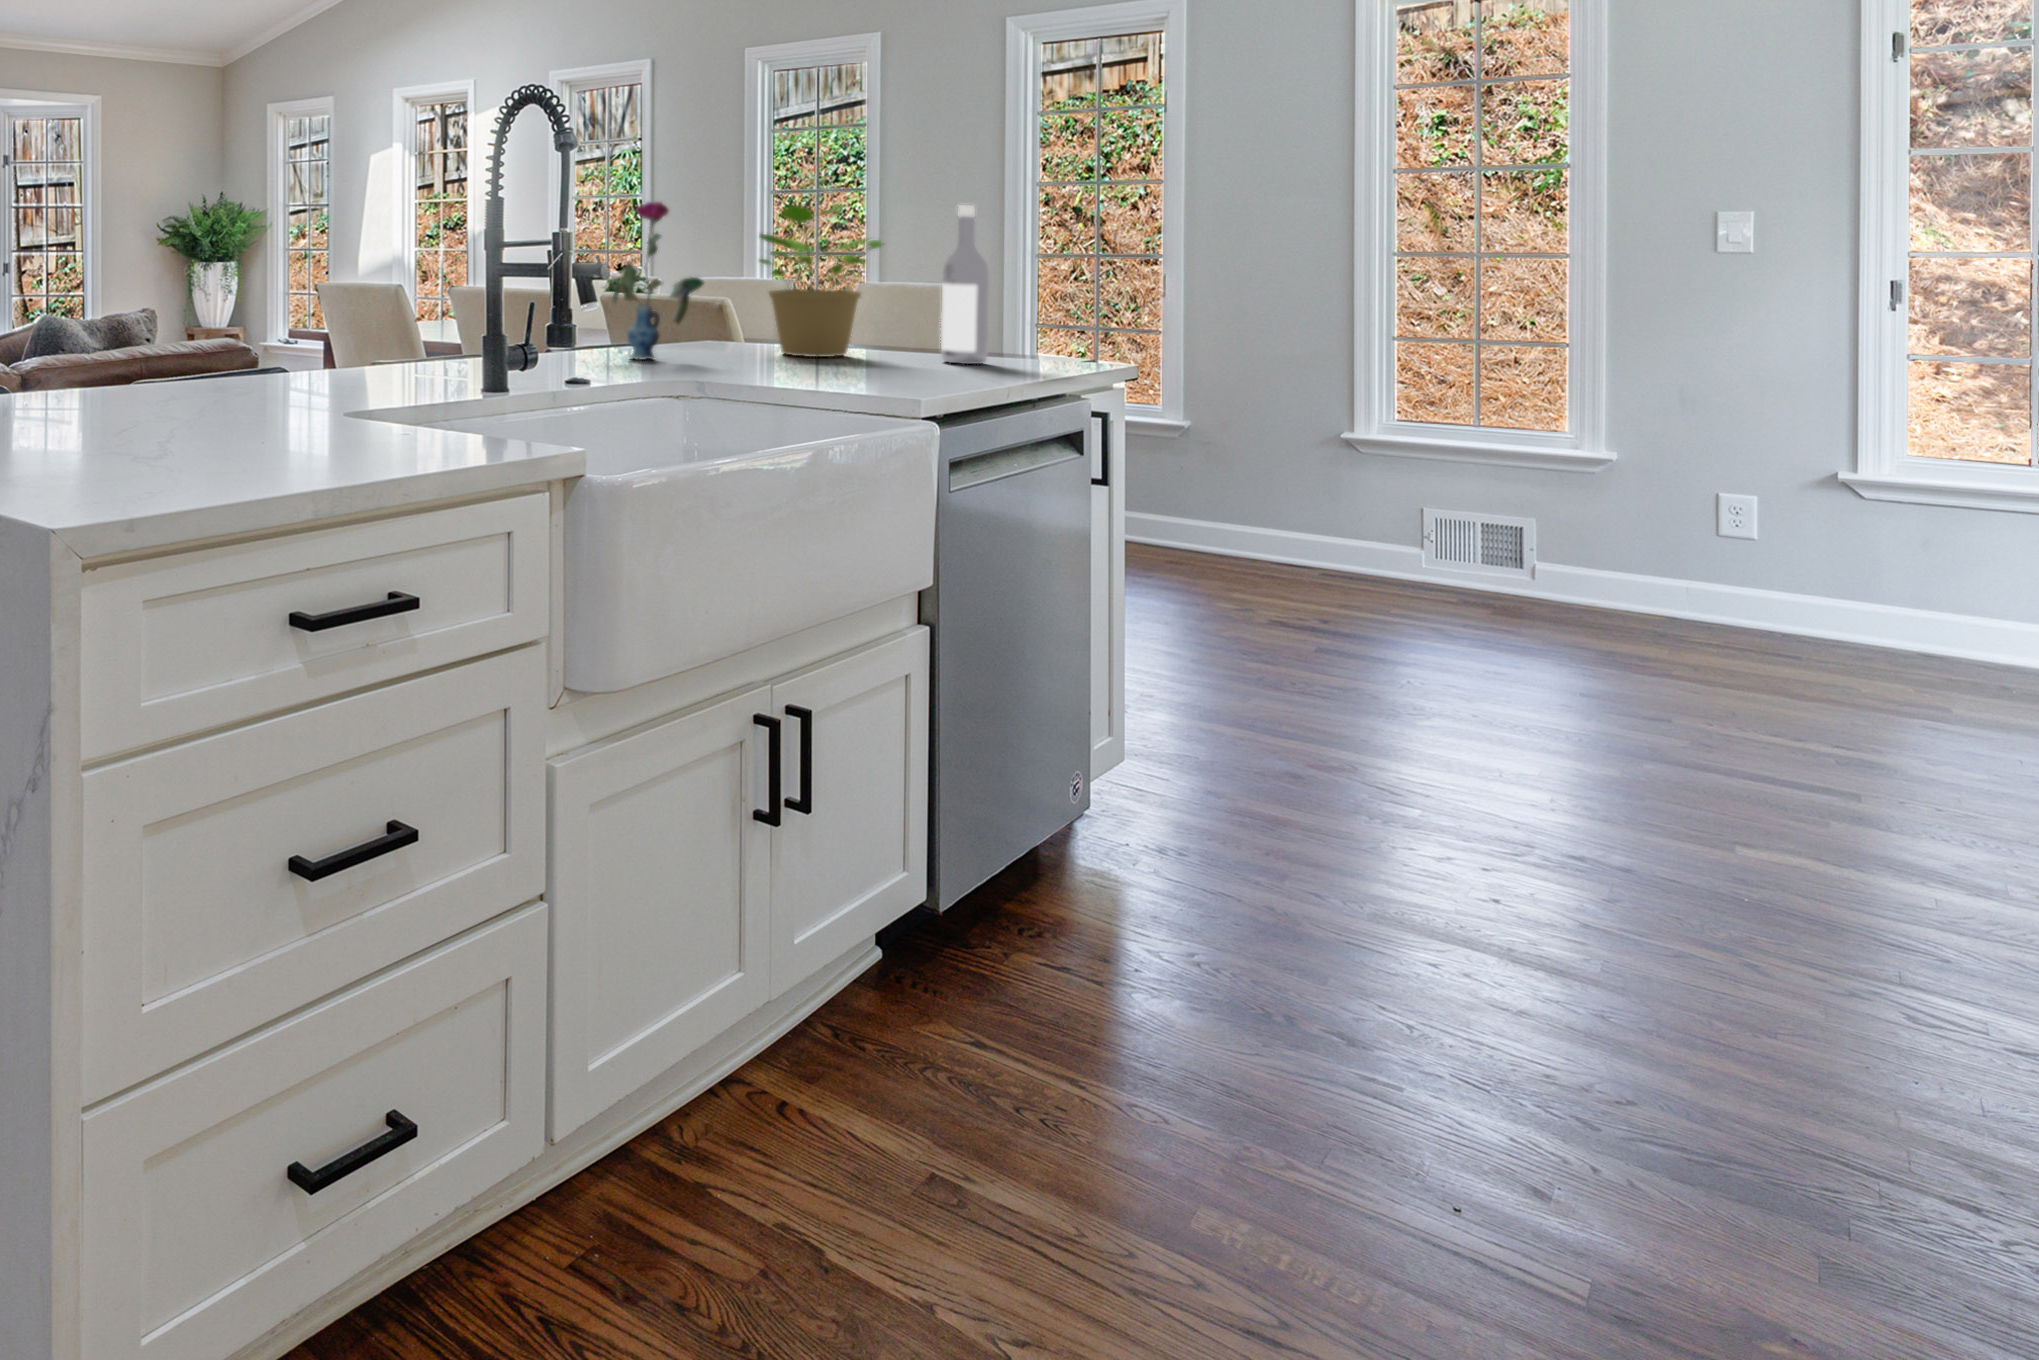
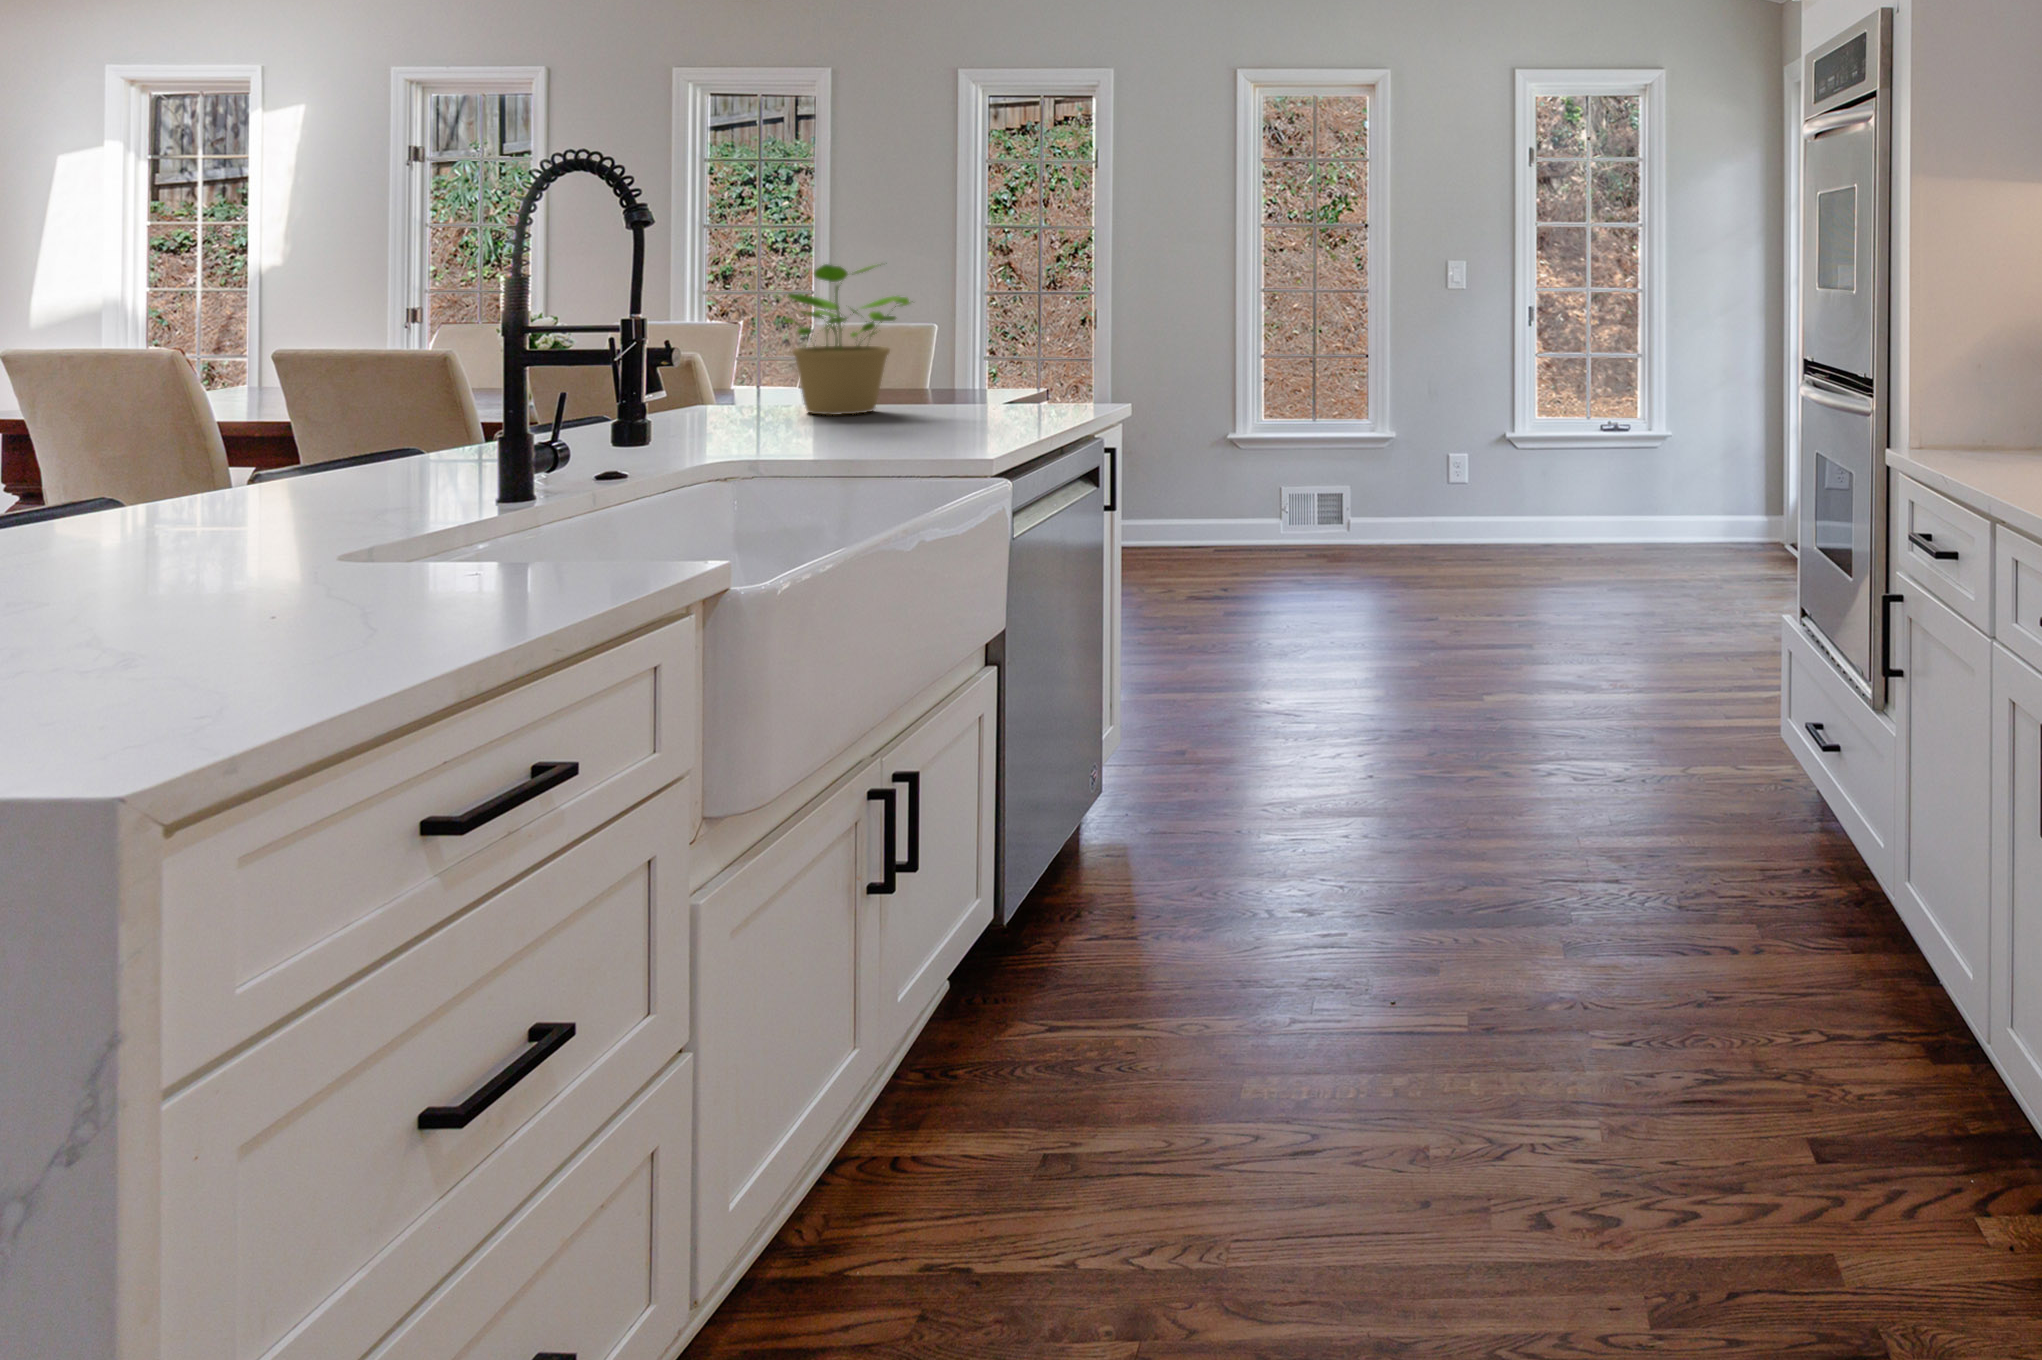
vase: present [613,201,704,360] -> none [619,261,733,433]
wine bottle: present [941,205,989,364] -> none [968,266,1011,411]

